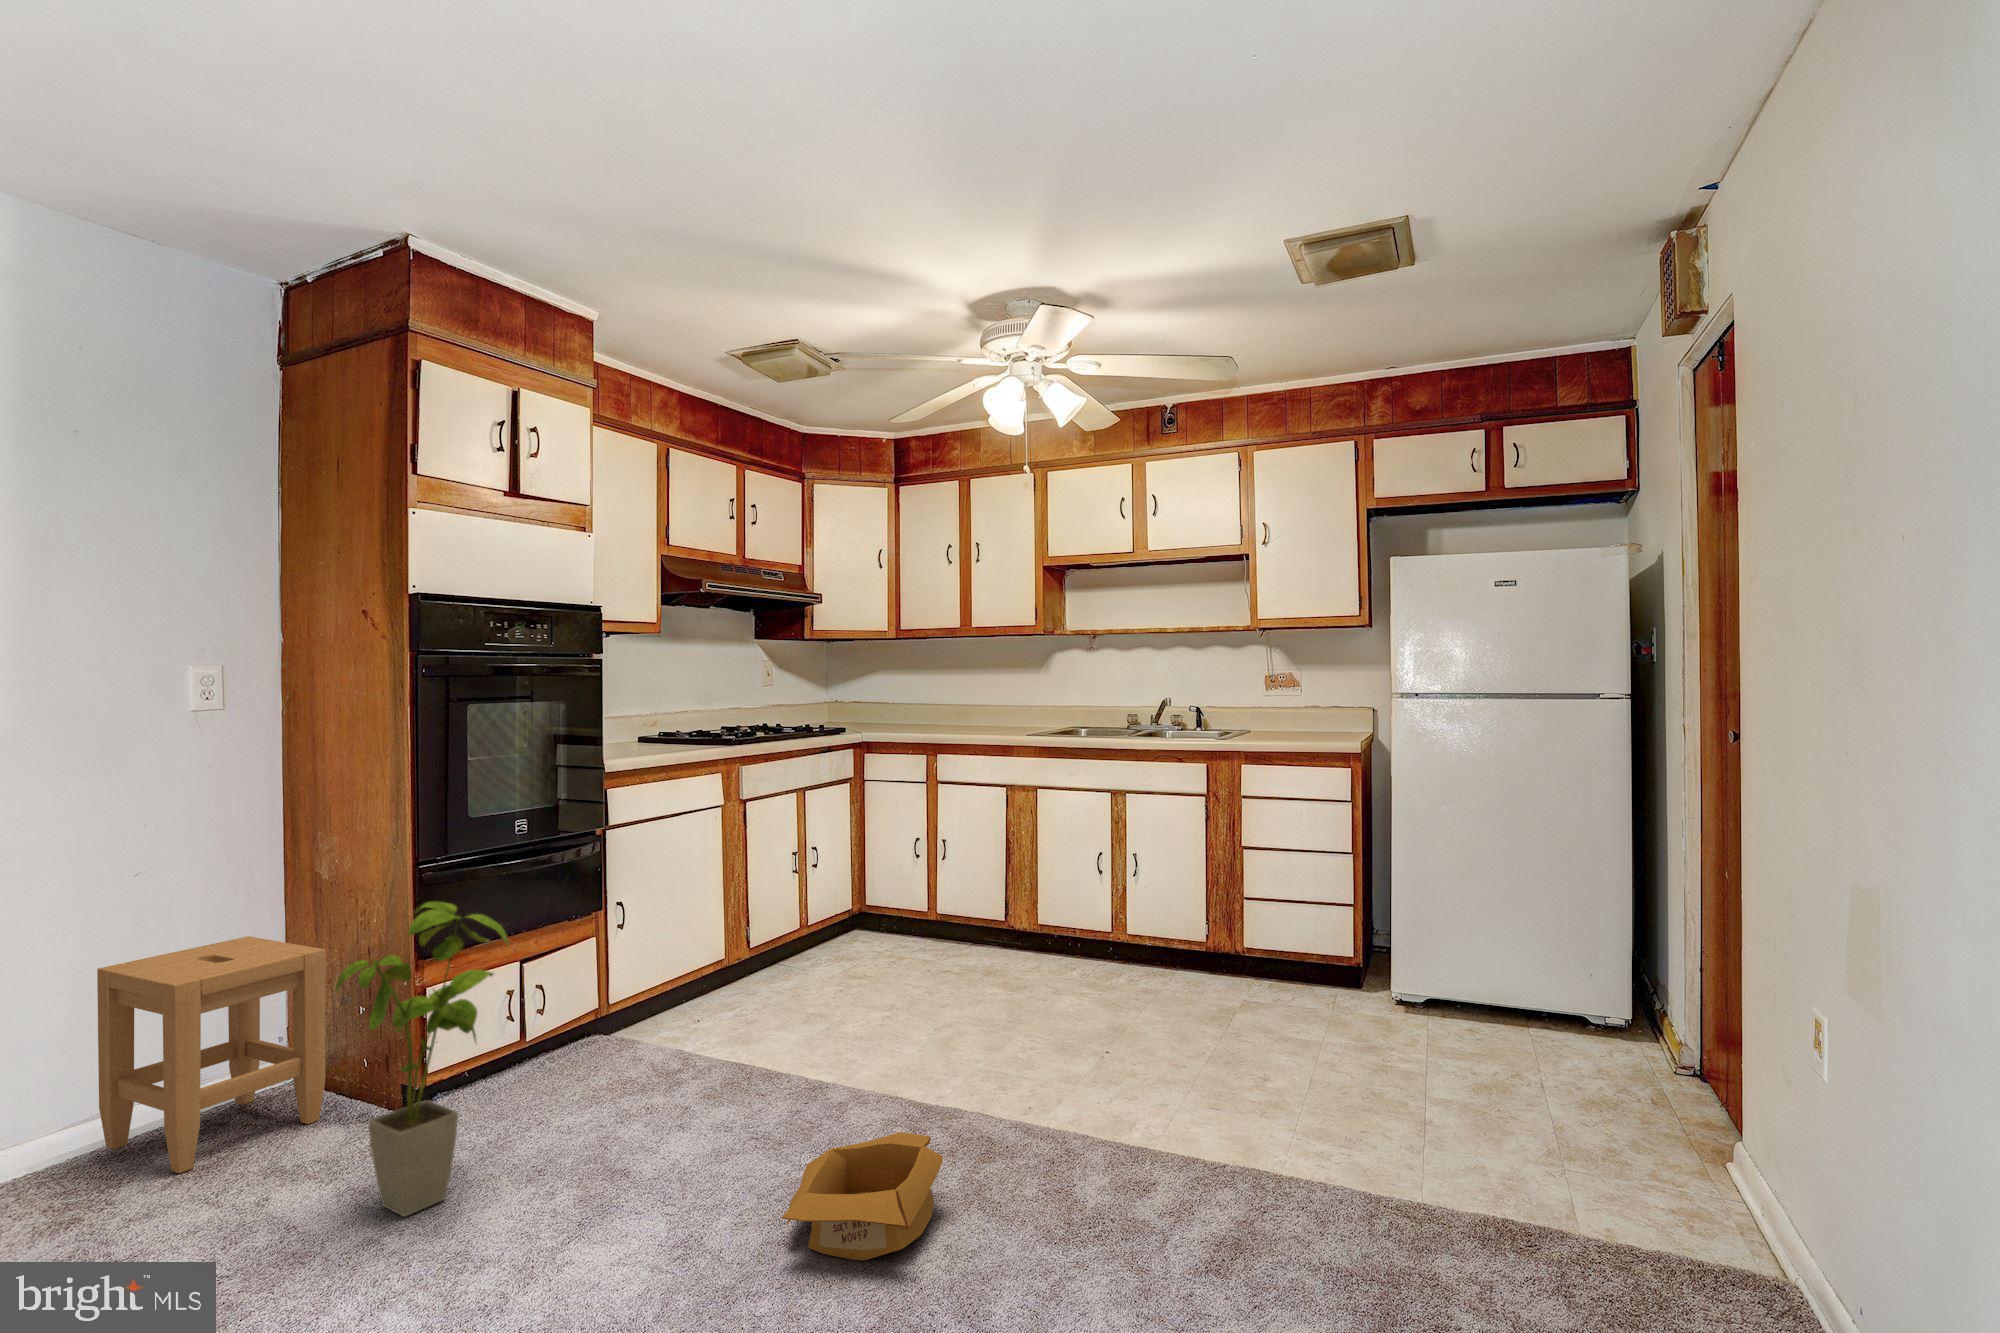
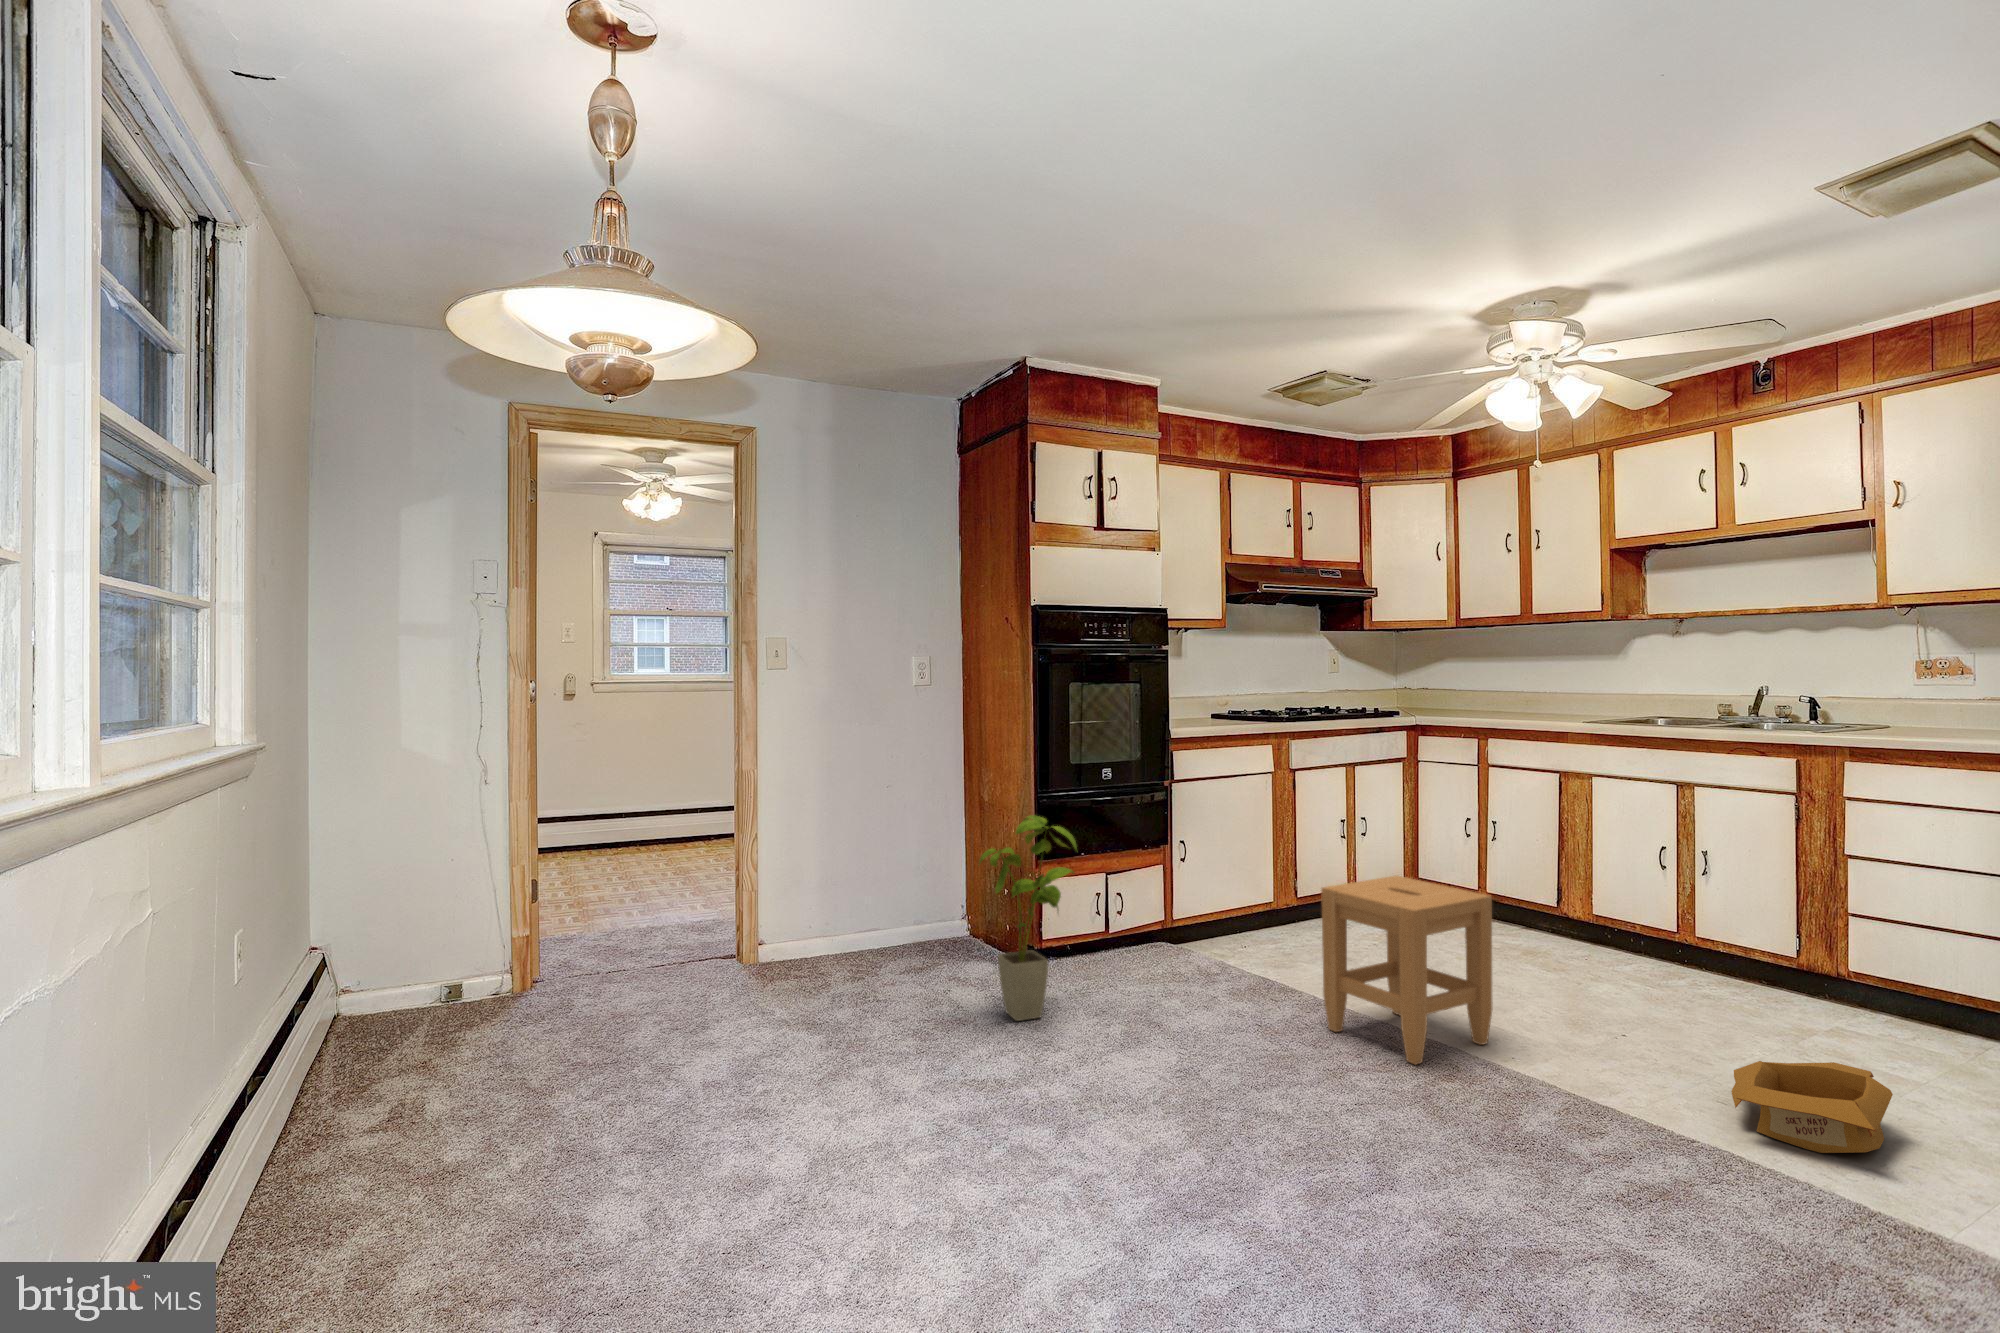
stool: present [97,936,326,1173] -> present [1321,876,1492,1065]
cardboard box: present [782,1132,943,1261] -> present [1731,1061,1893,1153]

